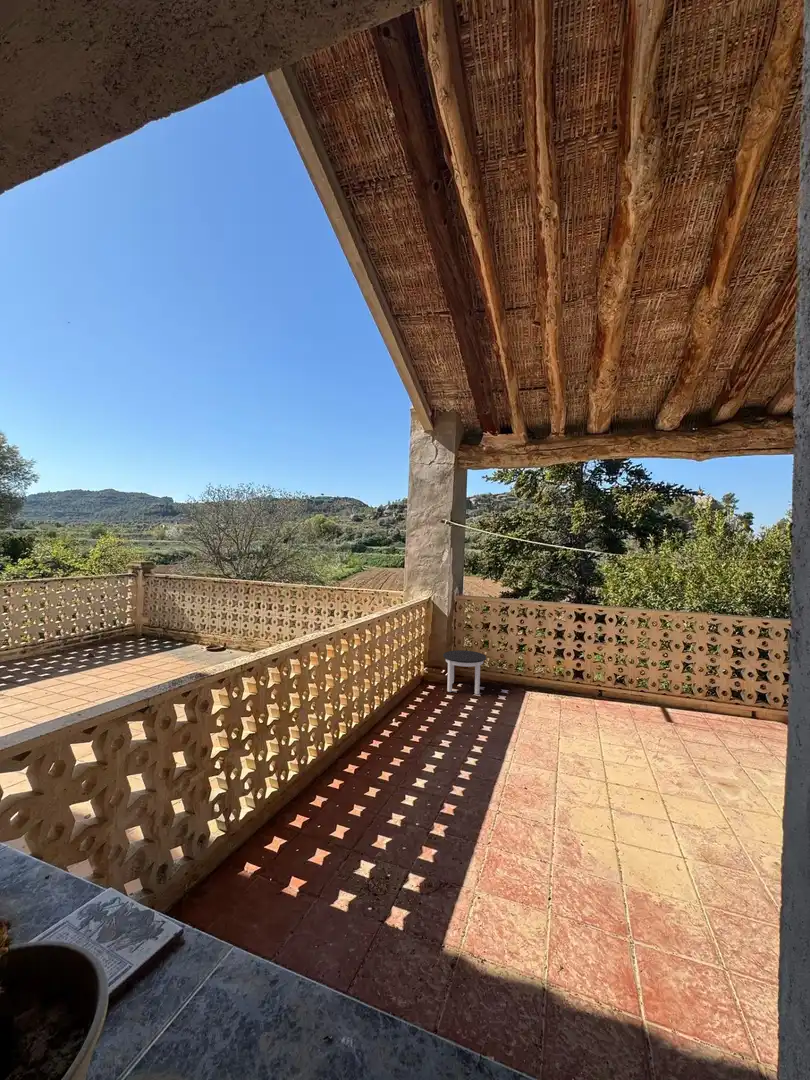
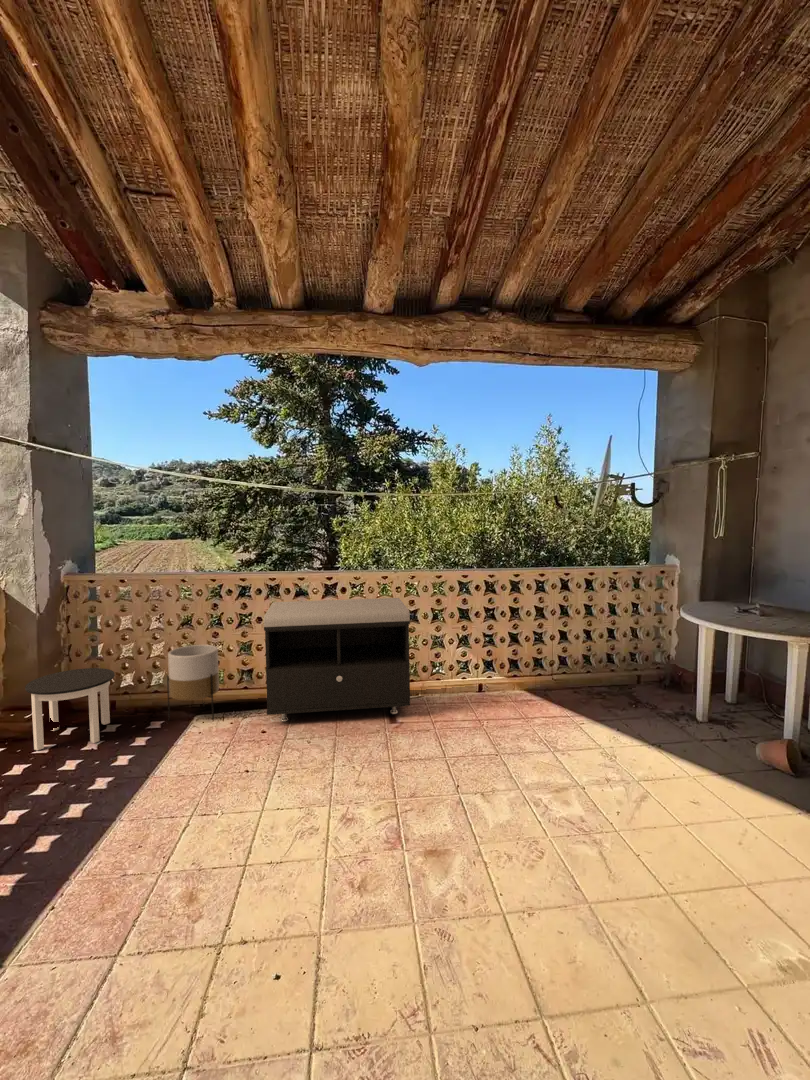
storage bench: none [579,625,692,718] -> present [264,598,410,722]
planter: none [514,646,545,695] -> present [167,645,219,720]

